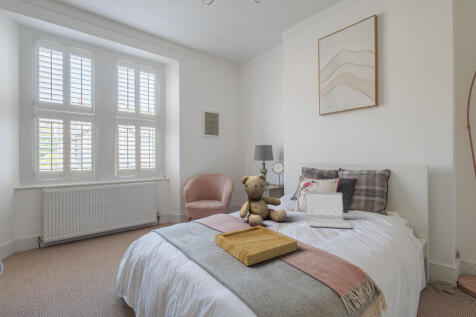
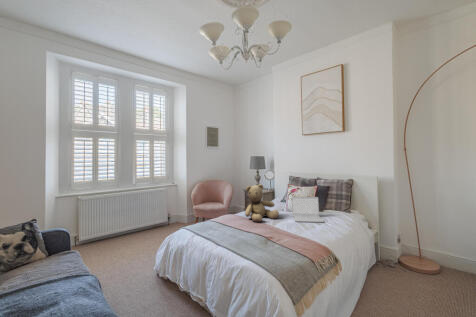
tray: present [215,225,297,266] -> none [232,221,287,246]

